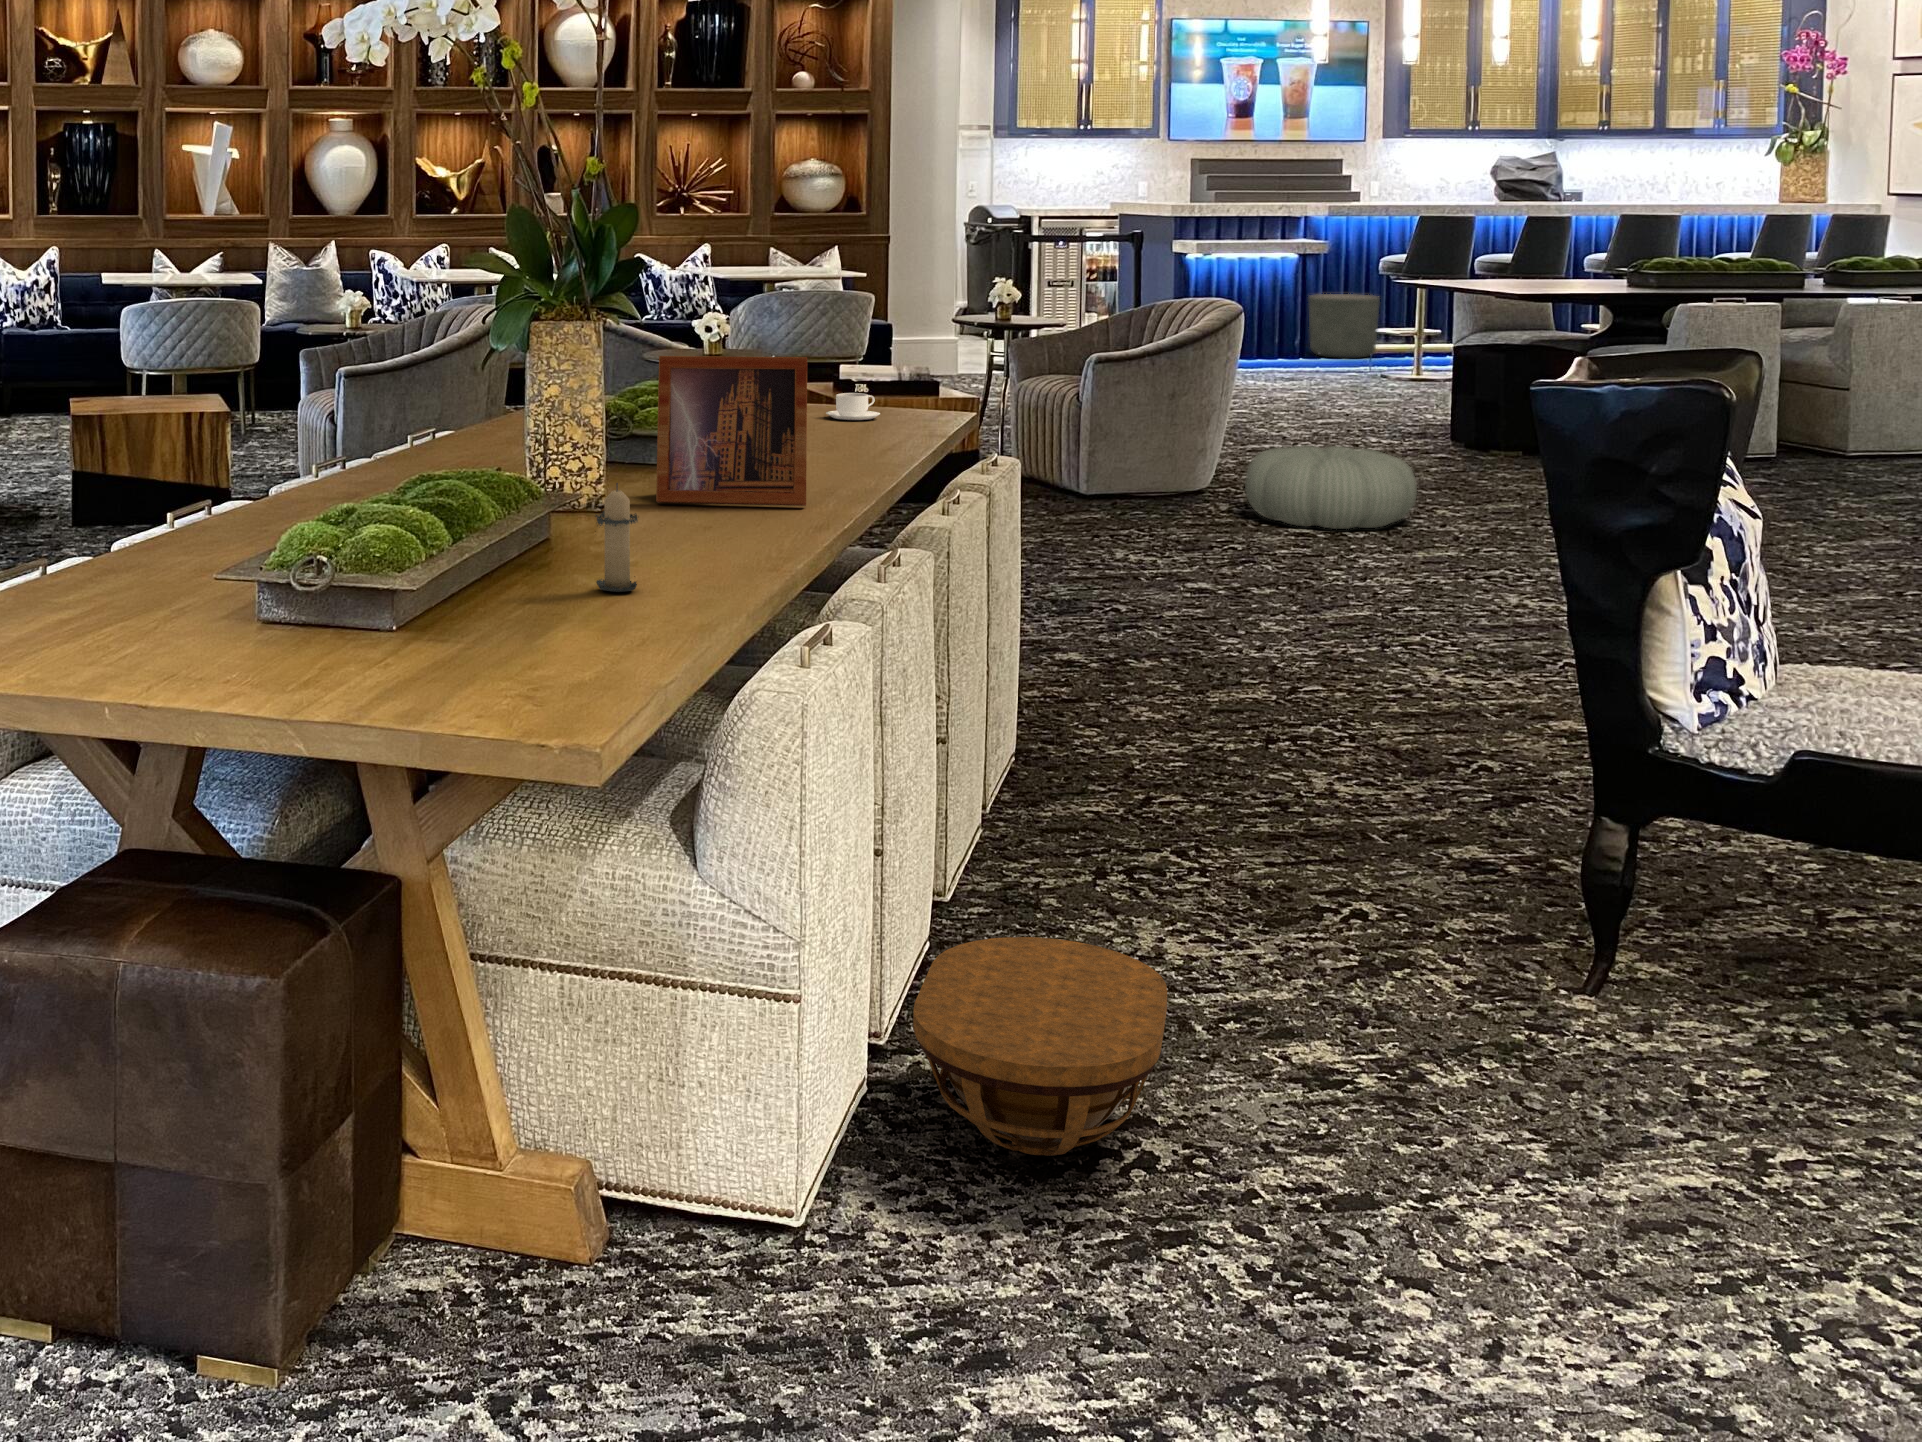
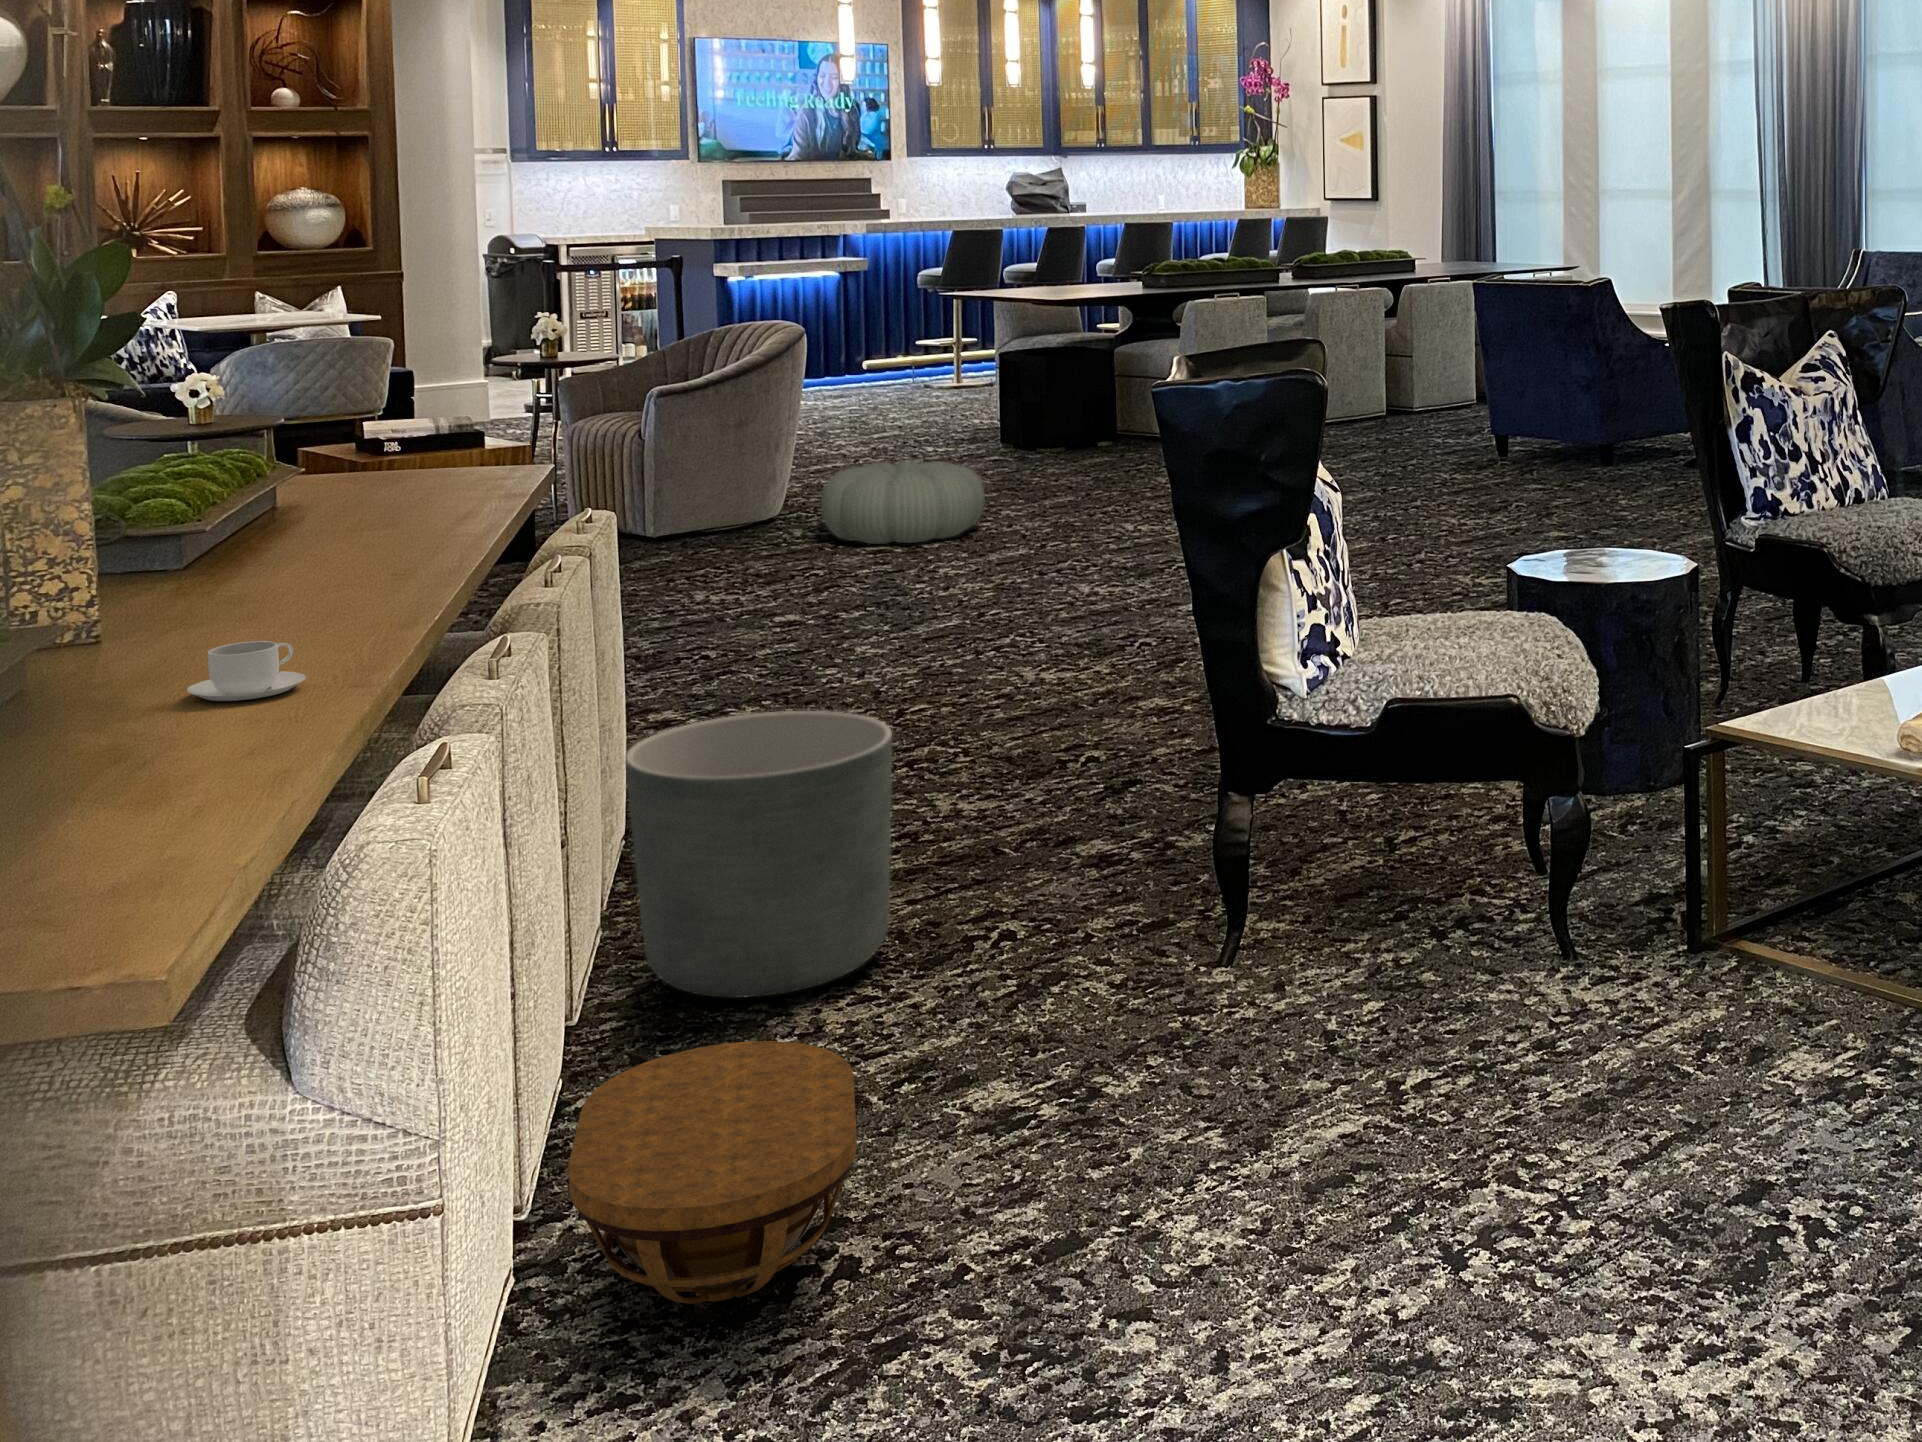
planter: present [1308,294,1380,358] -> present [625,711,892,998]
picture frame: present [656,356,807,506] -> none [158,413,376,612]
coffee cup: present [826,393,880,420] -> present [187,641,306,701]
candle: present [595,483,638,592] -> none [88,597,173,744]

